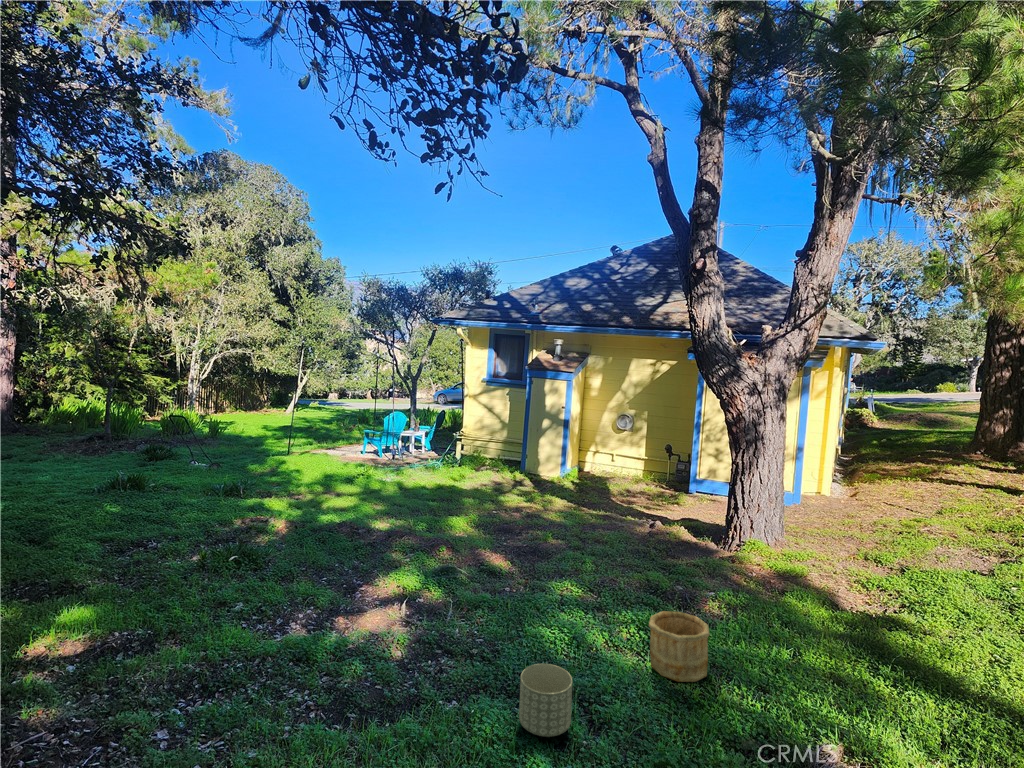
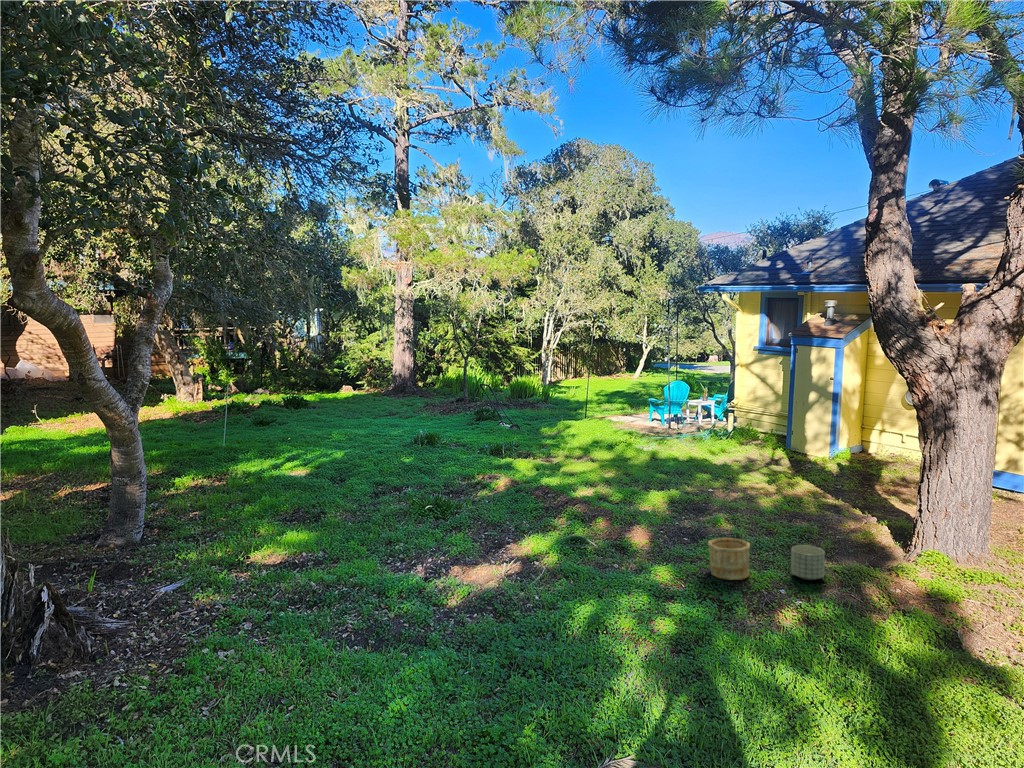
planter: present [519,664,572,737] -> present [791,545,825,580]

